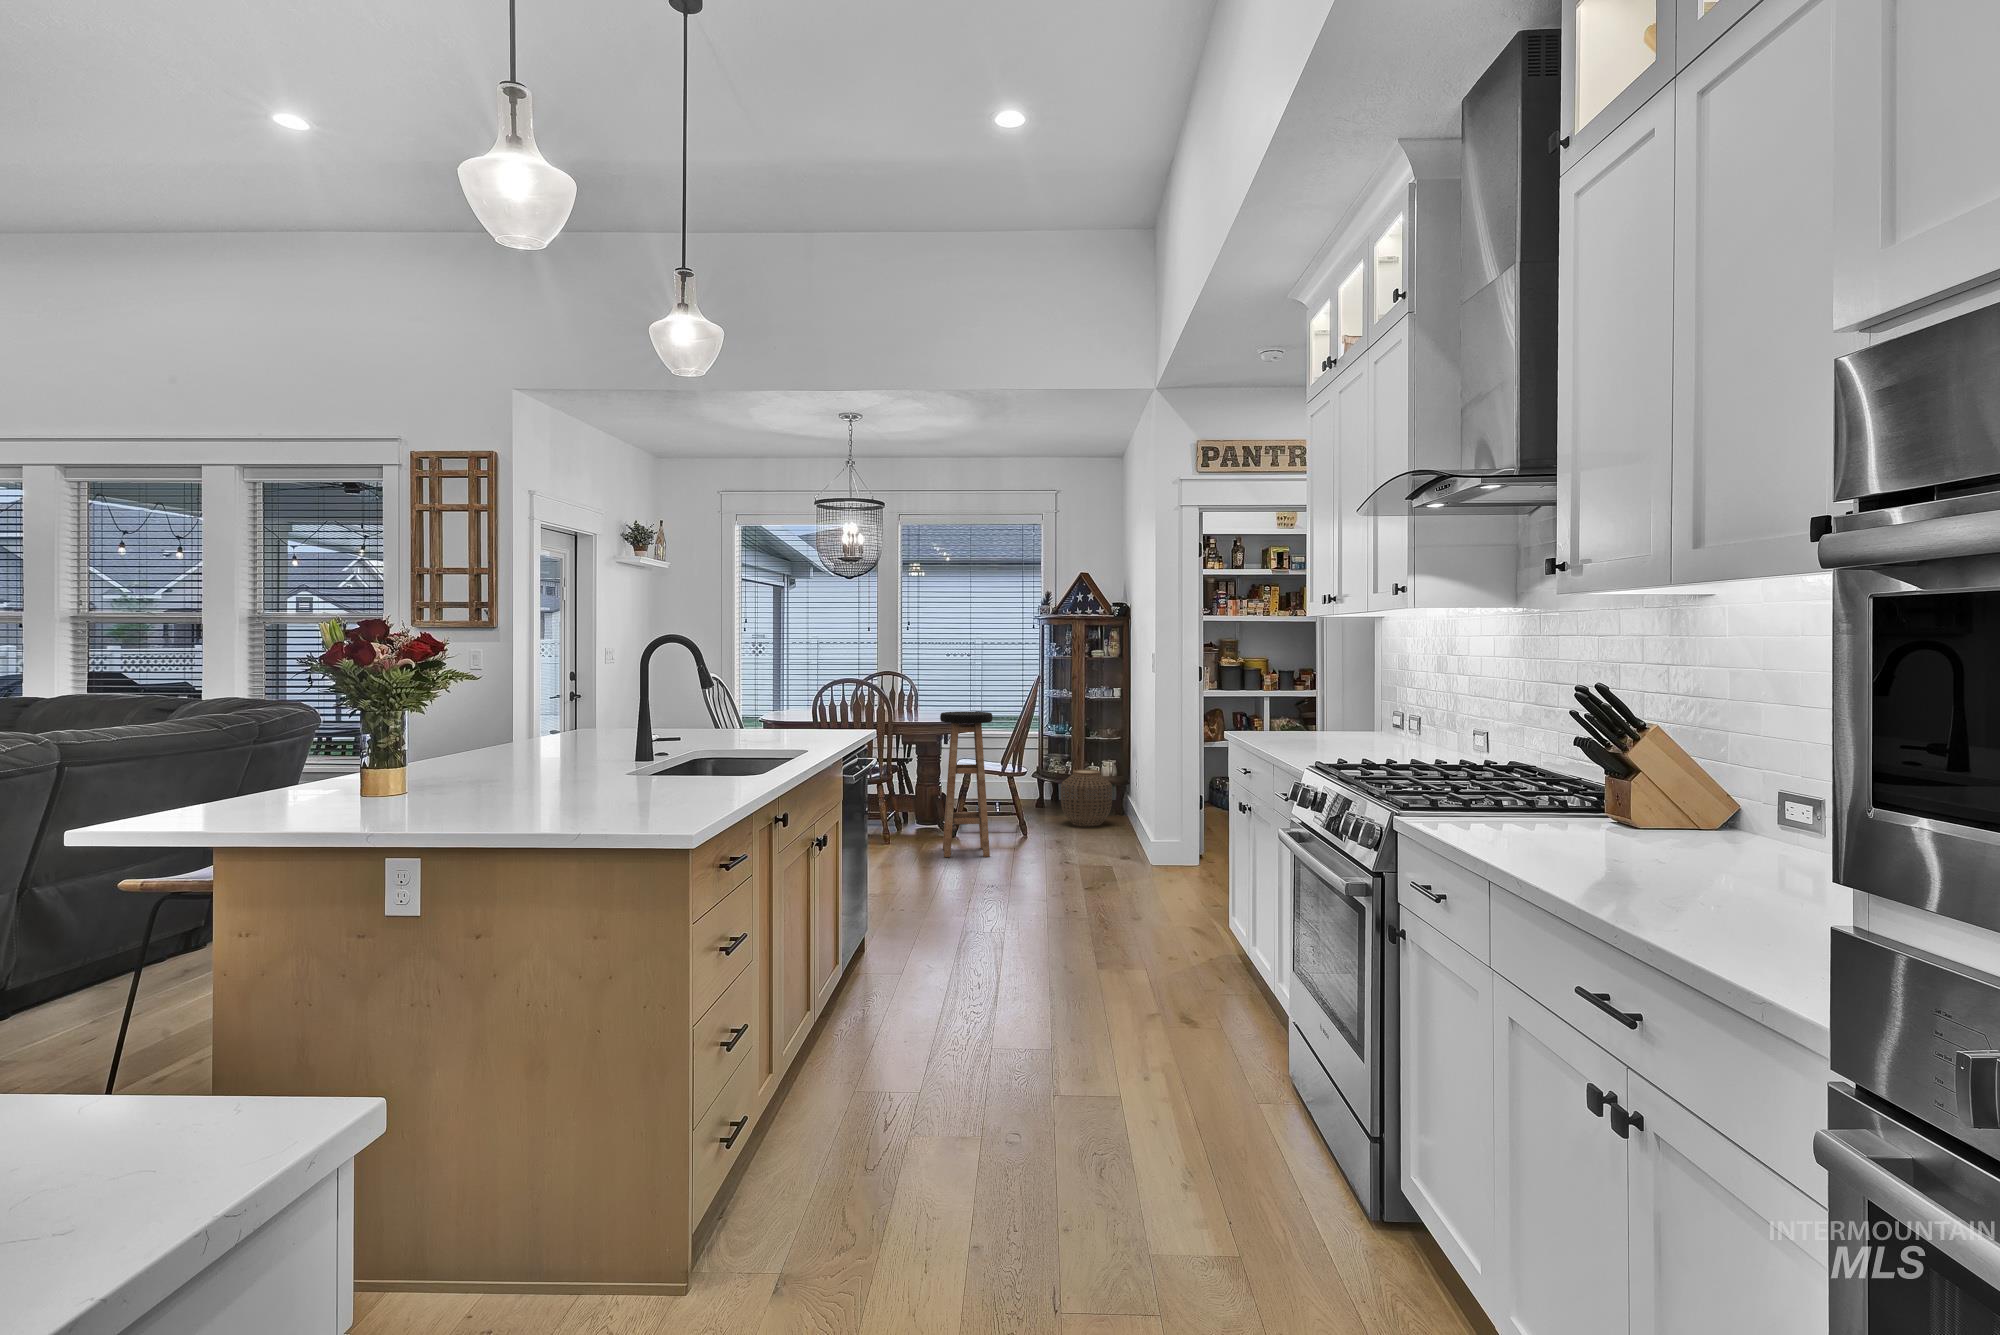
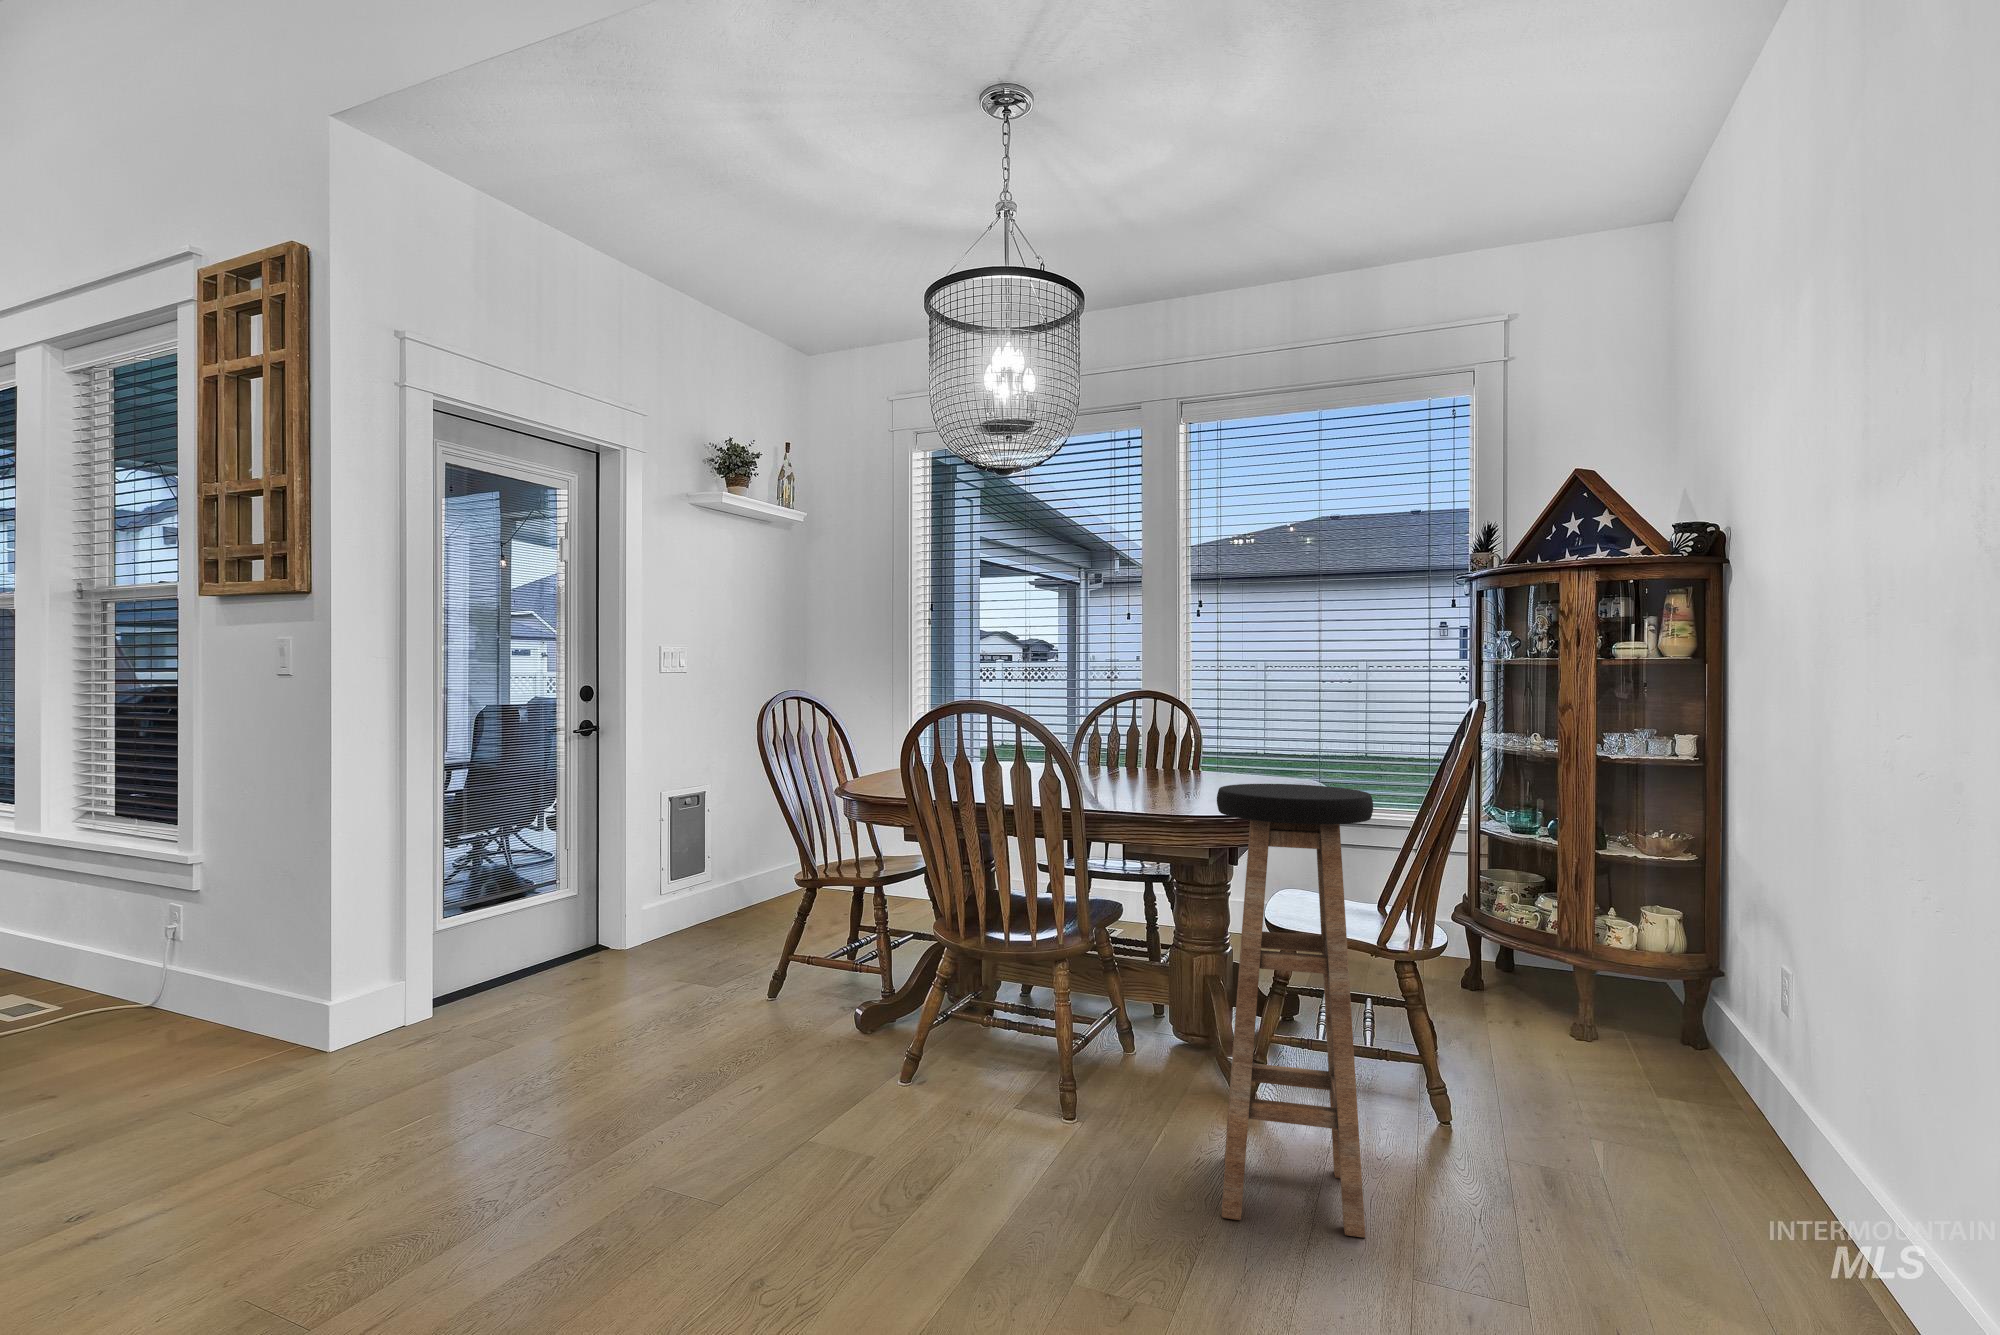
woven basket: present [1061,770,1112,826] -> none [1542,935,1696,1093]

